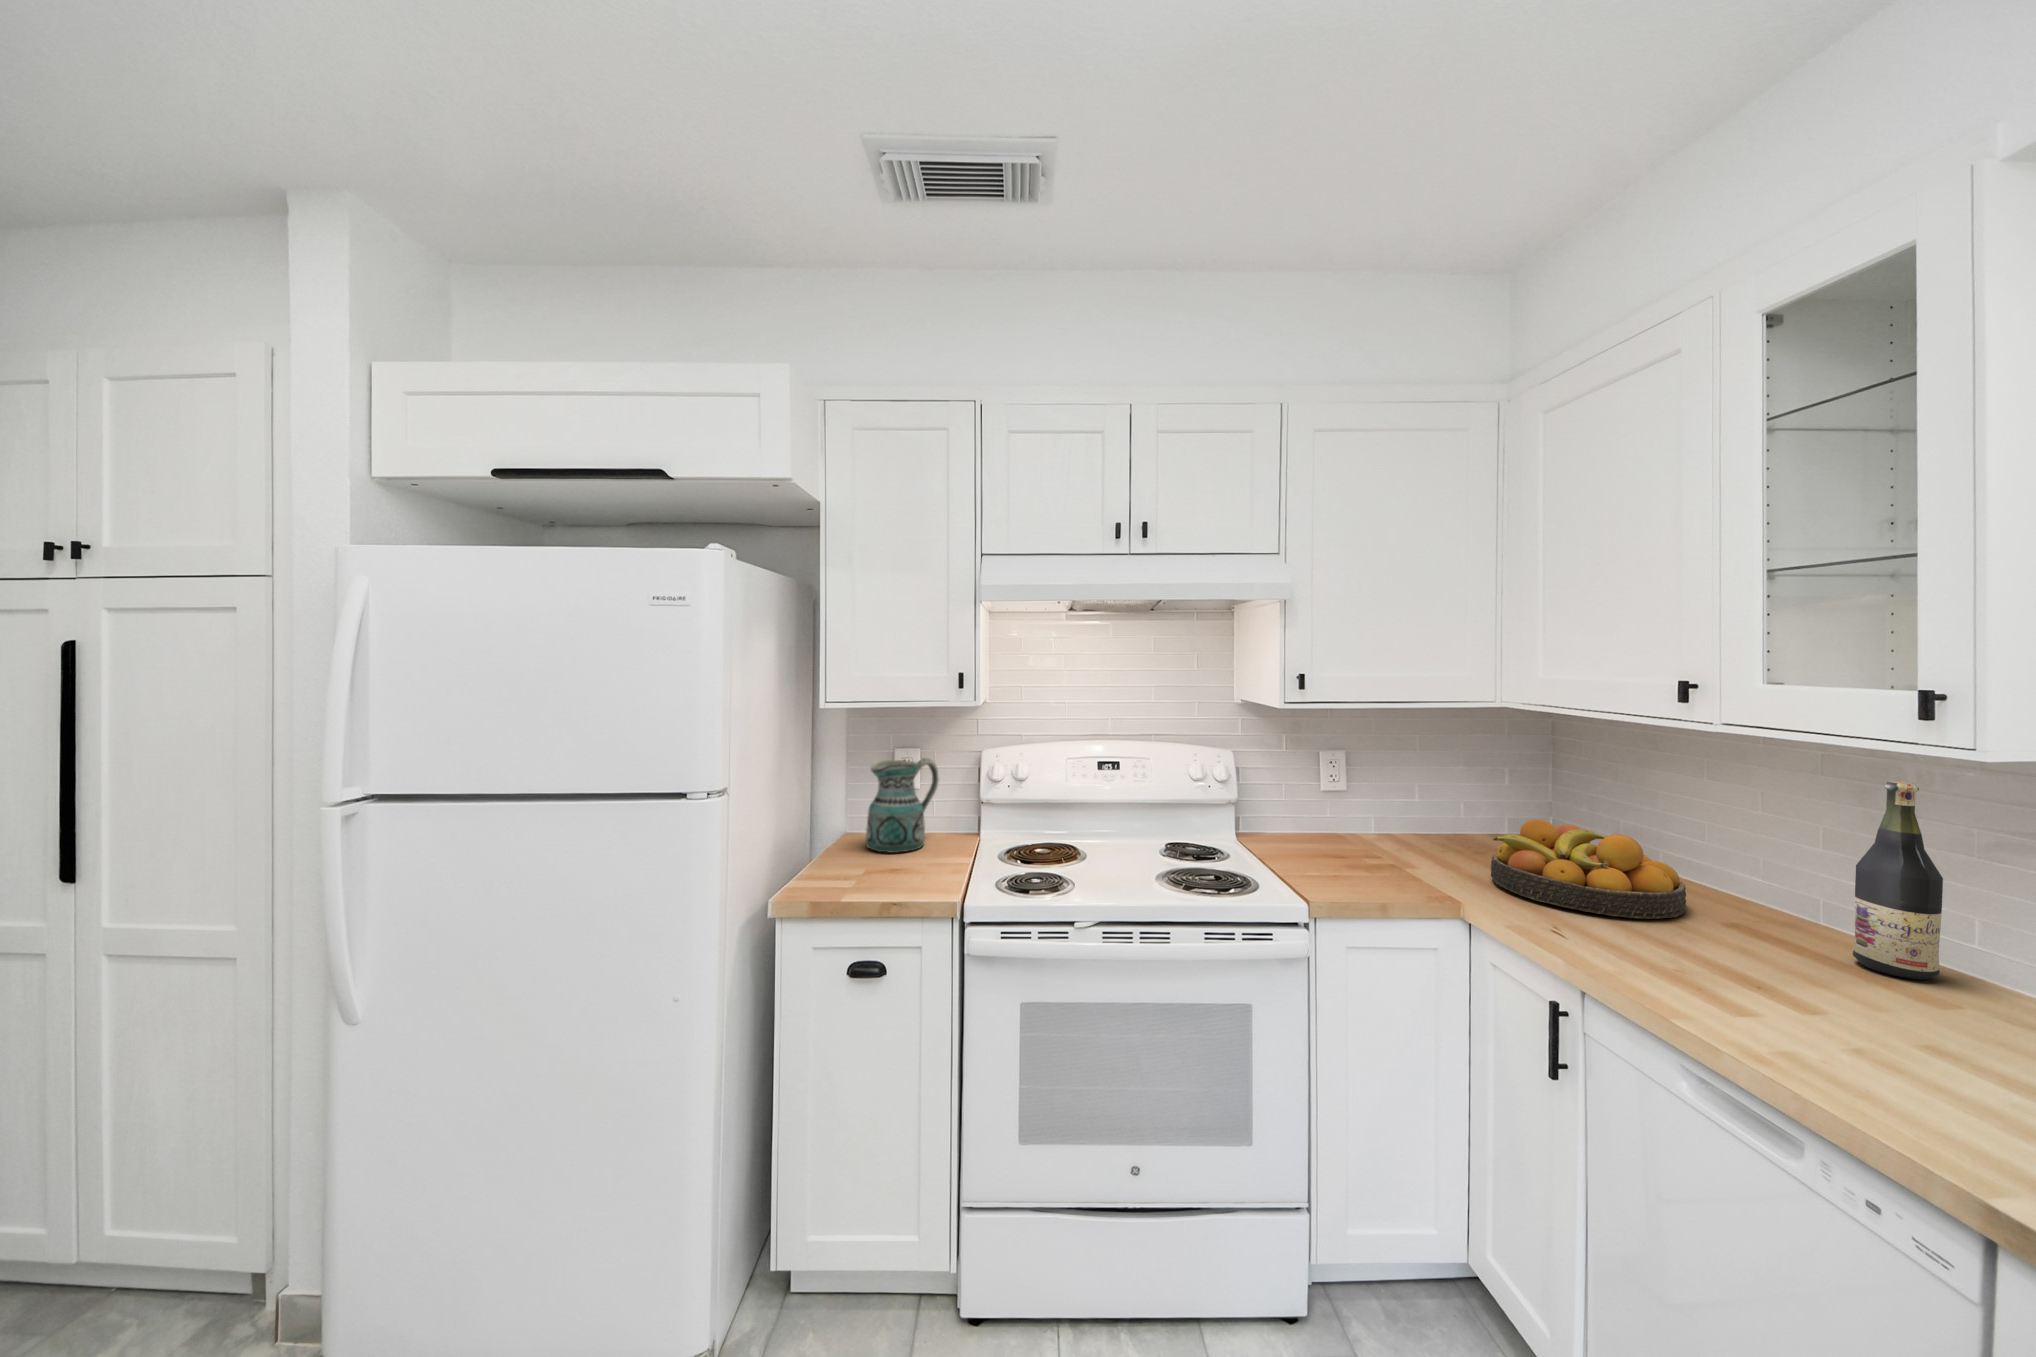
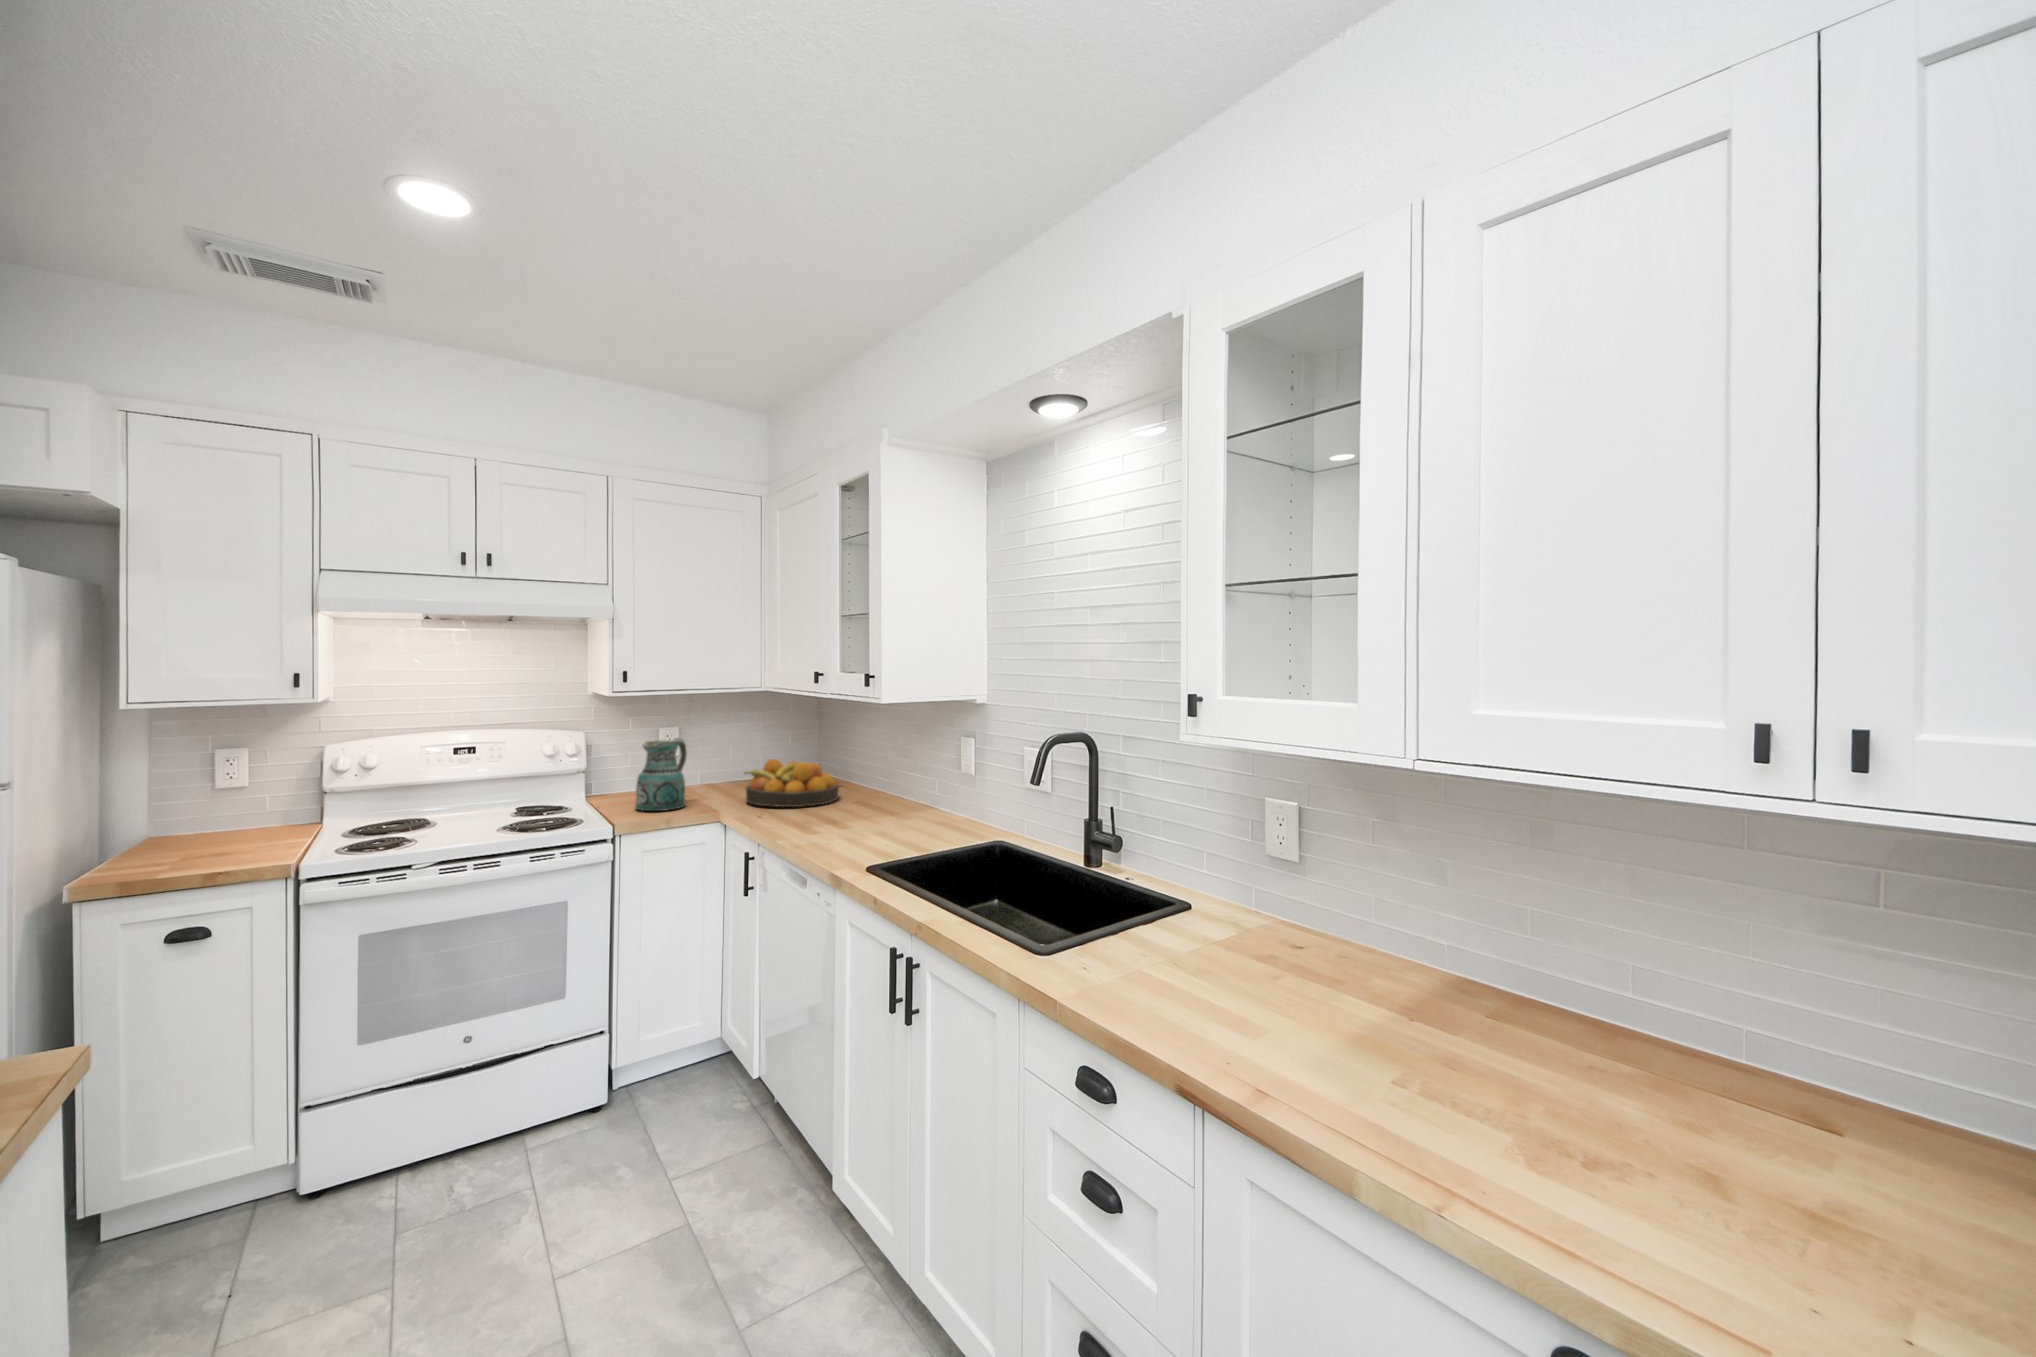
ceramic pitcher: present [866,758,939,853] -> present [635,738,687,811]
wine bottle: present [1853,781,1943,980] -> none [880,720,906,811]

